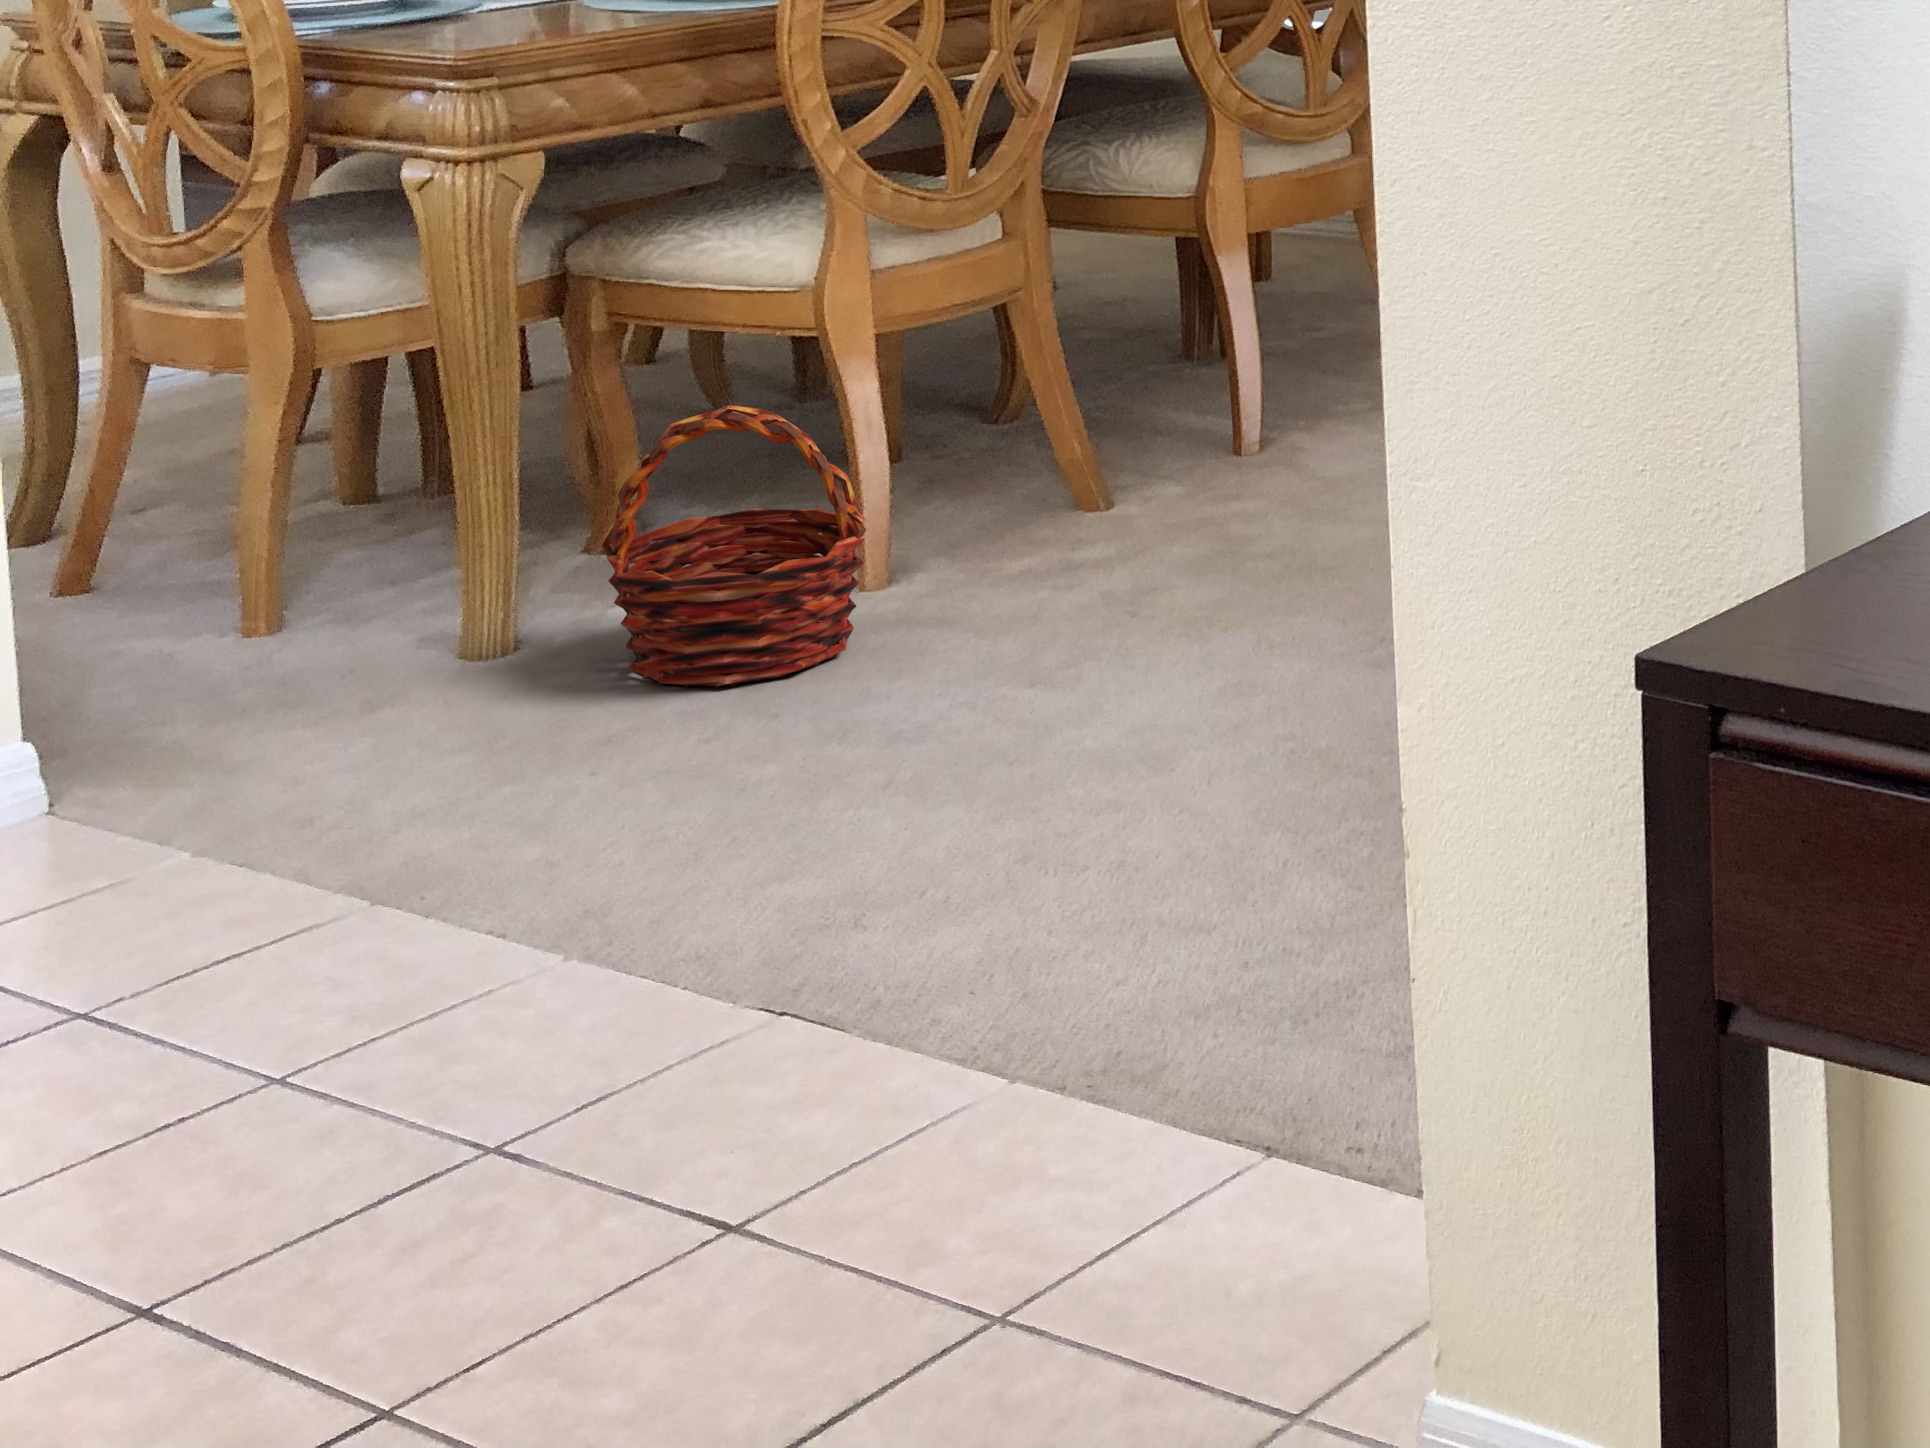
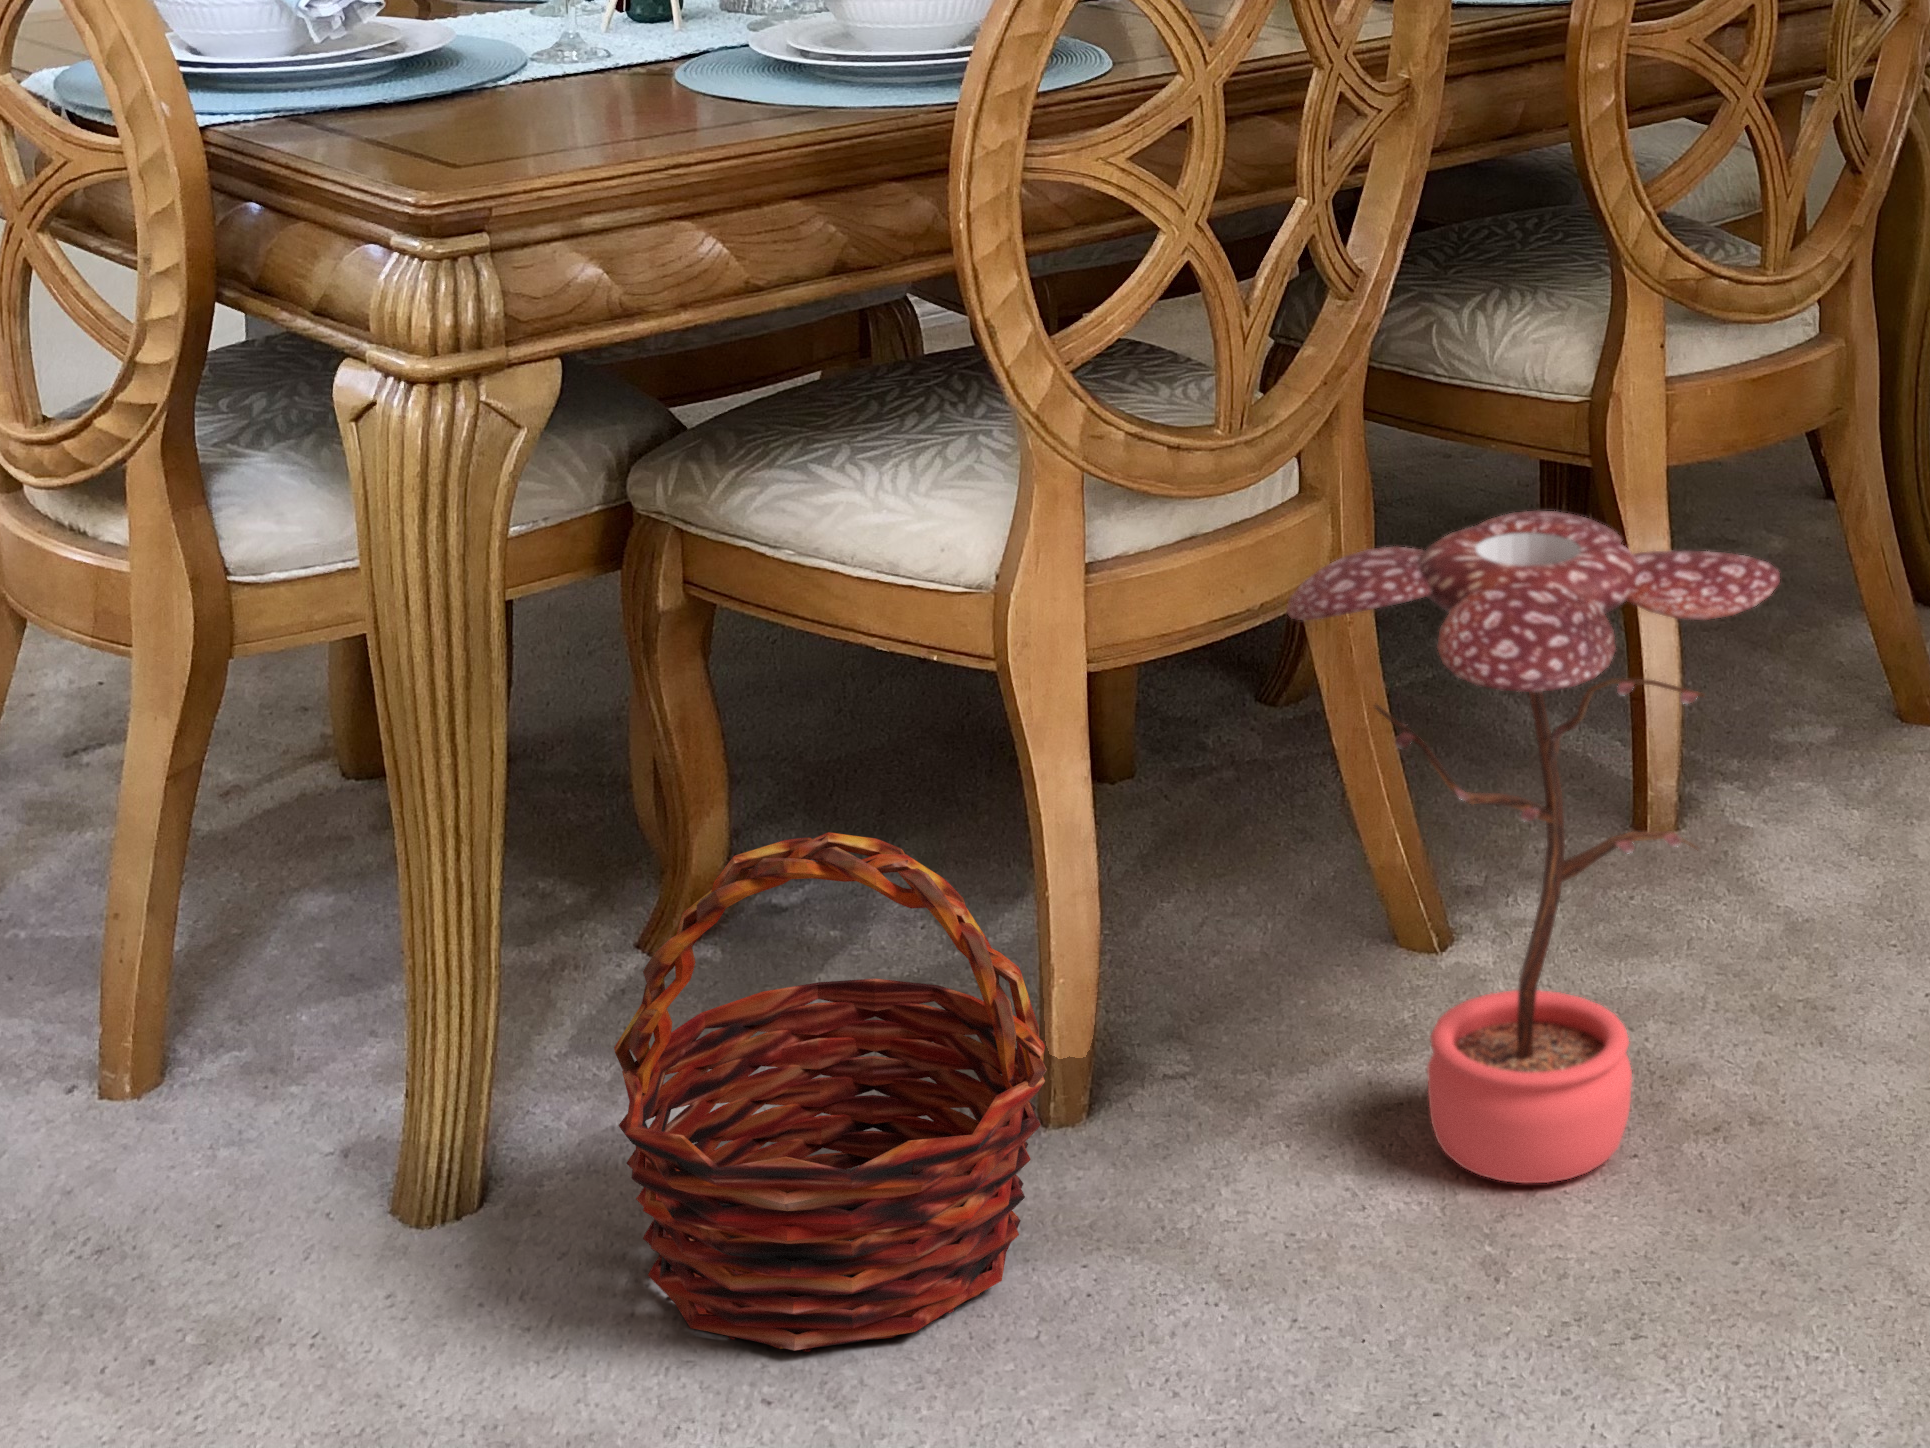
potted plant: none [997,219,1287,590] -> present [1286,511,1780,1183]

